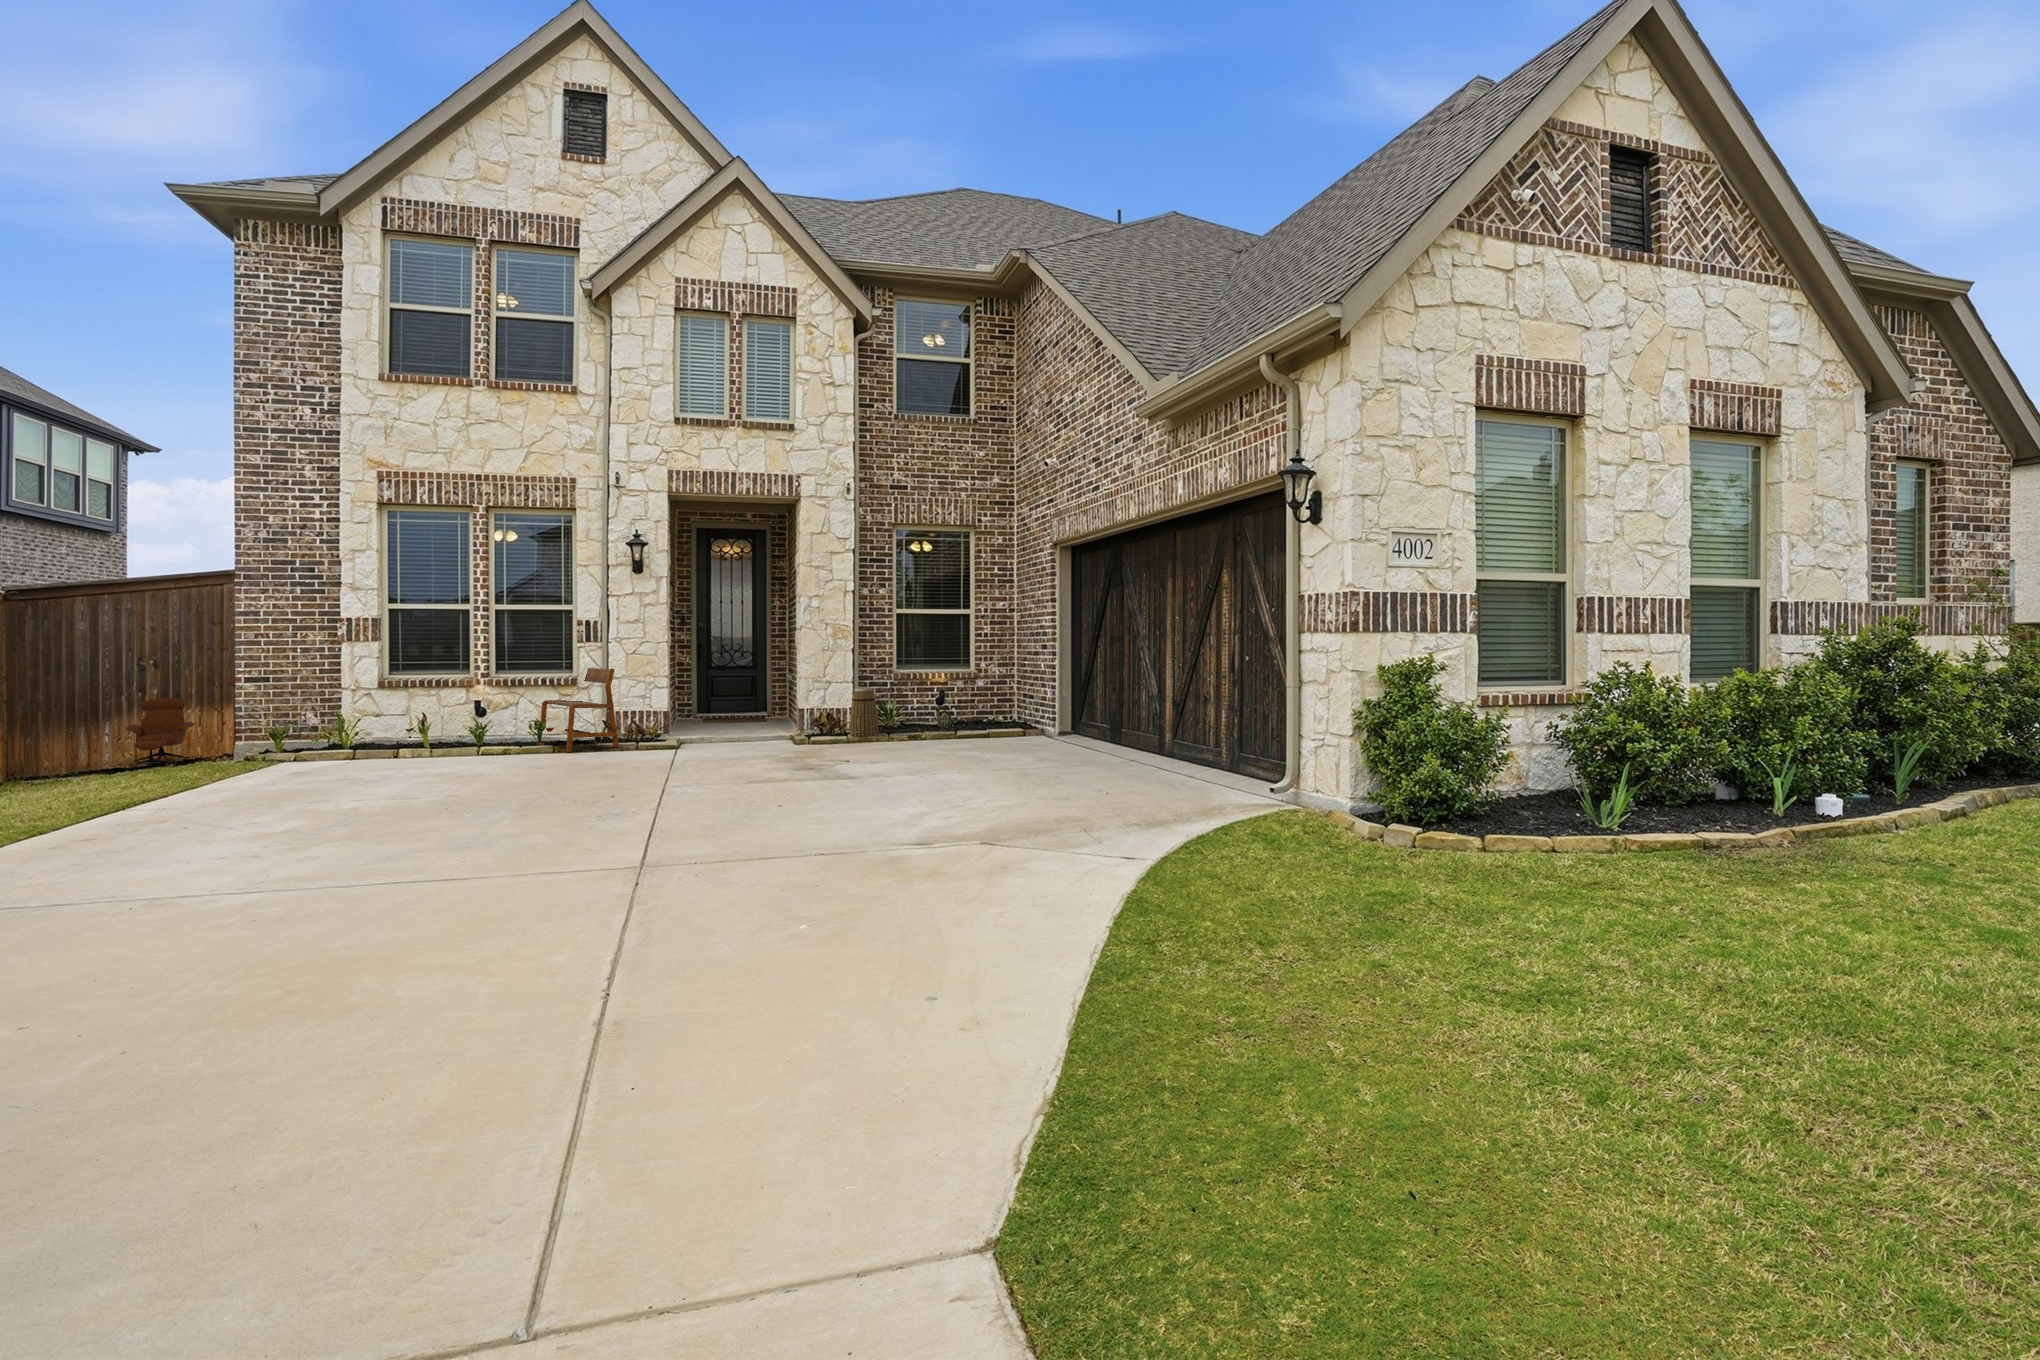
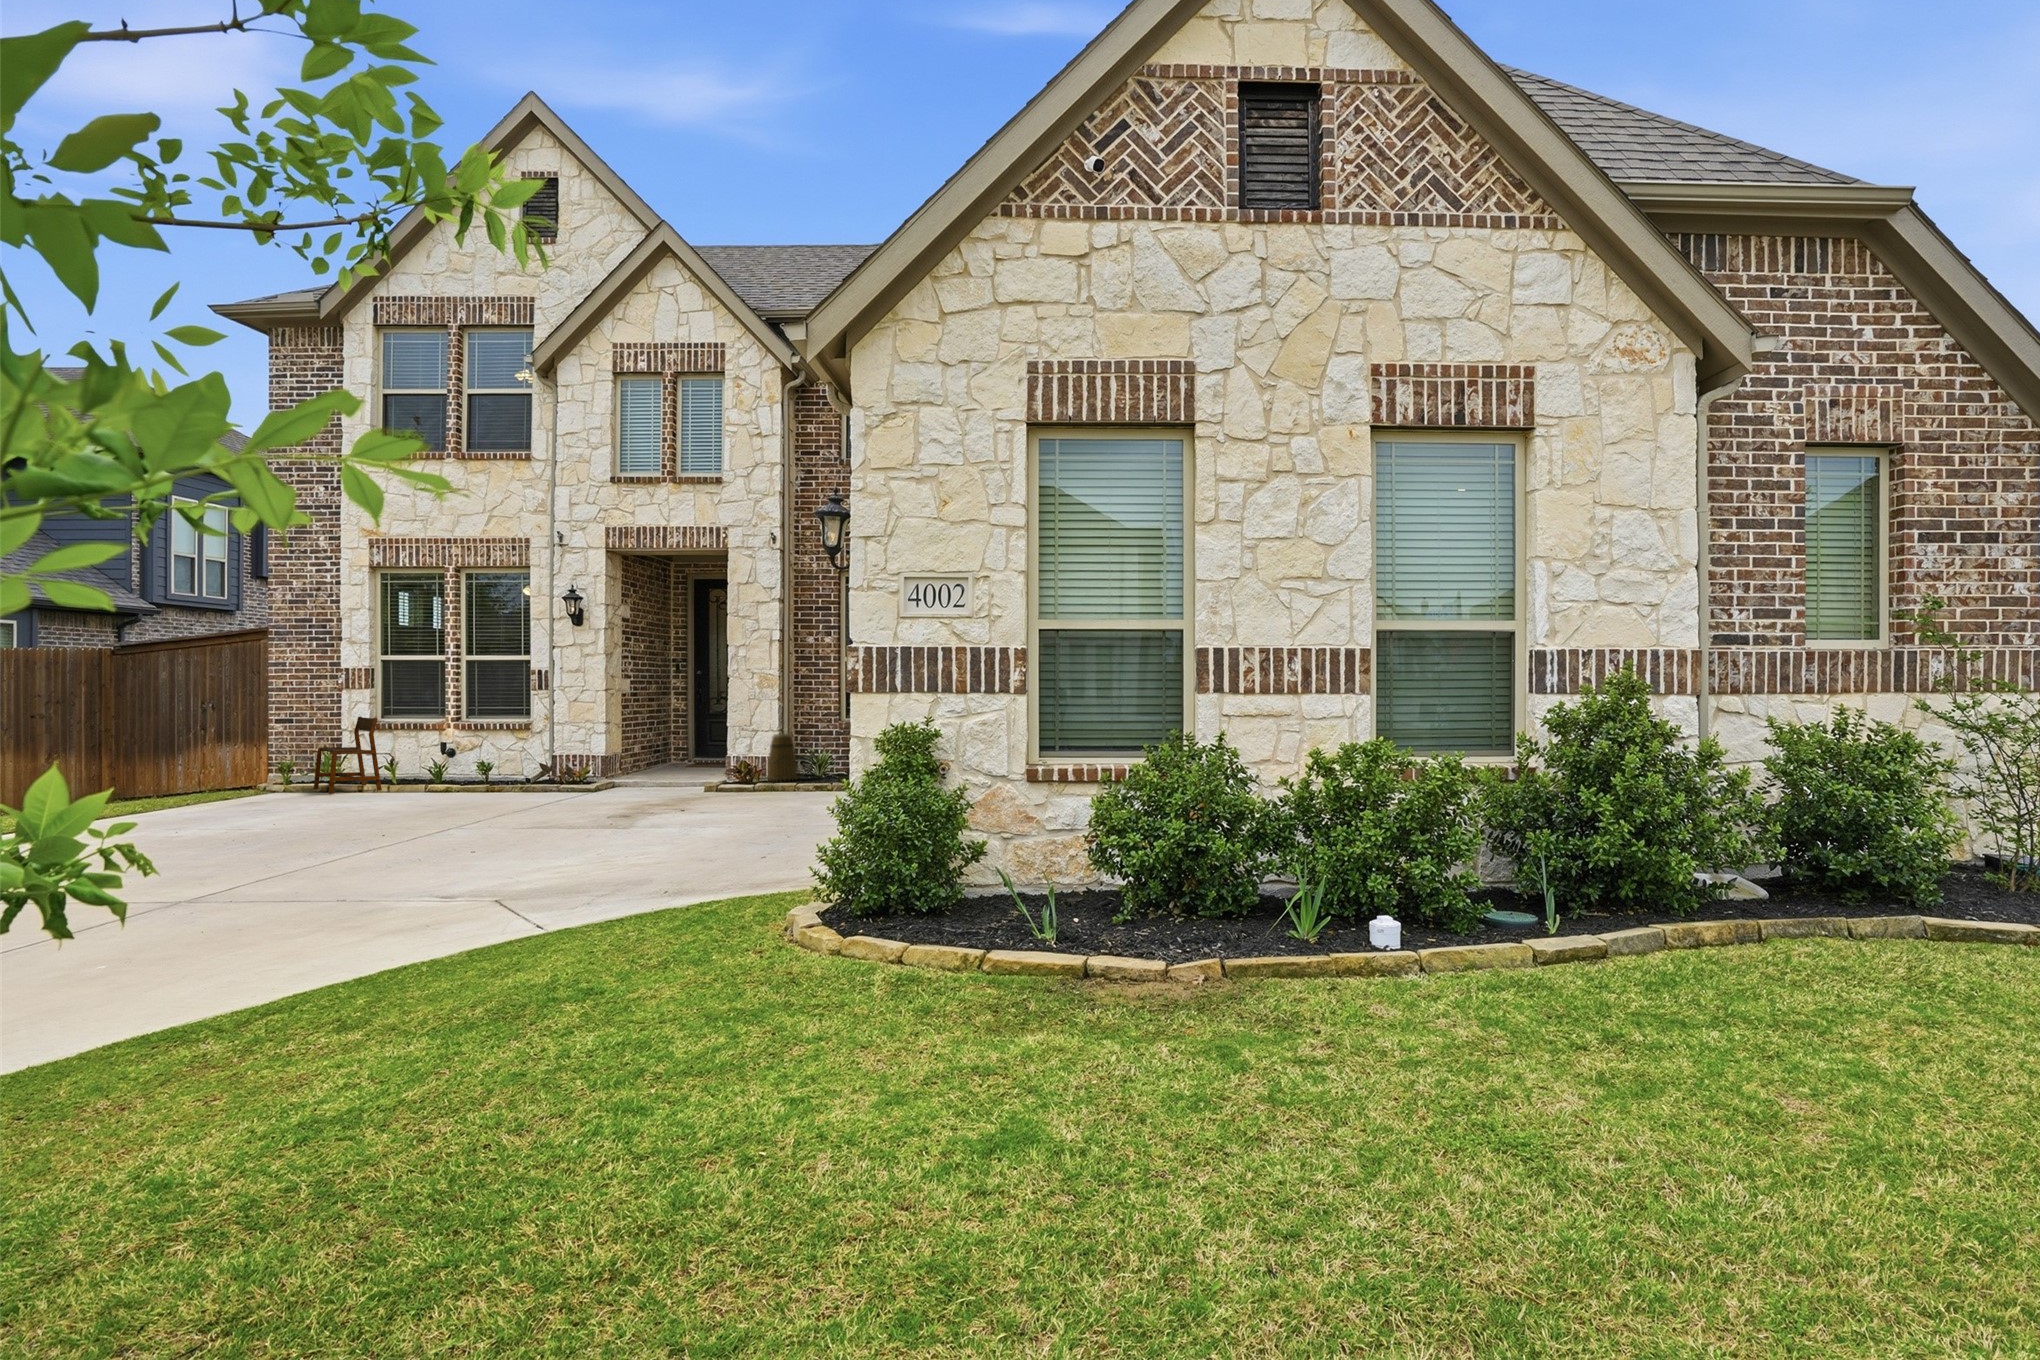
bench: present [539,668,619,752] -> present [314,717,381,794]
lounge chair: present [126,698,194,767] -> none [172,739,229,797]

